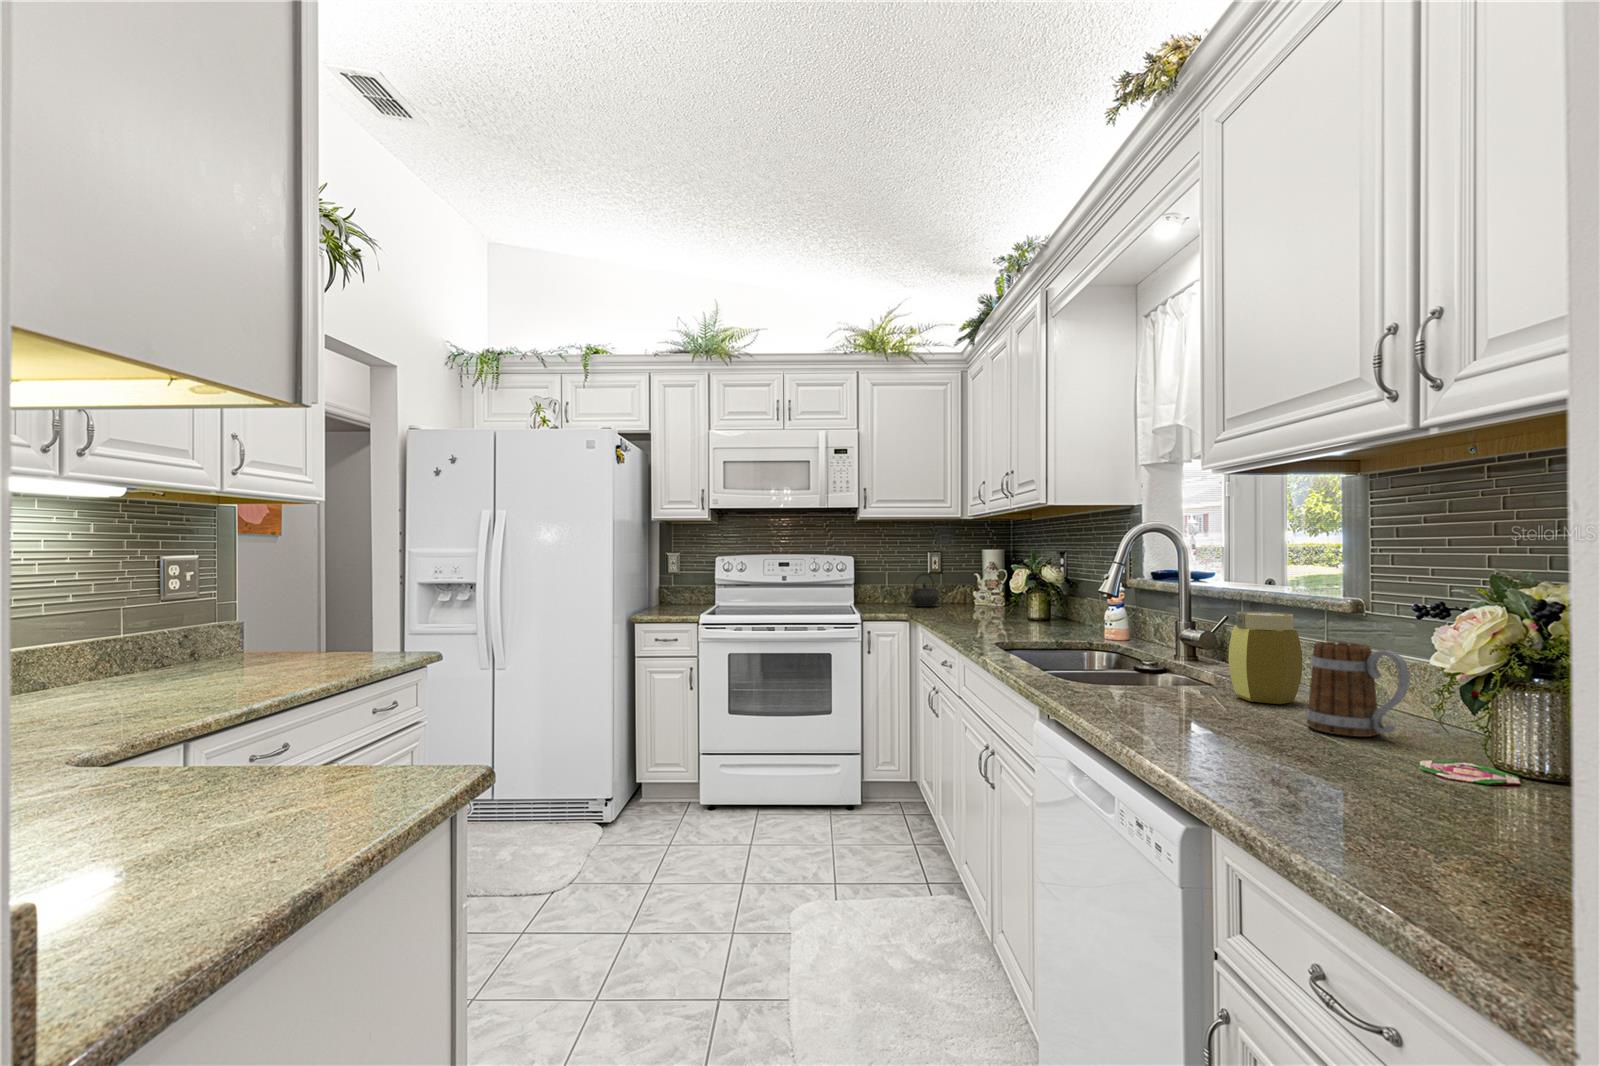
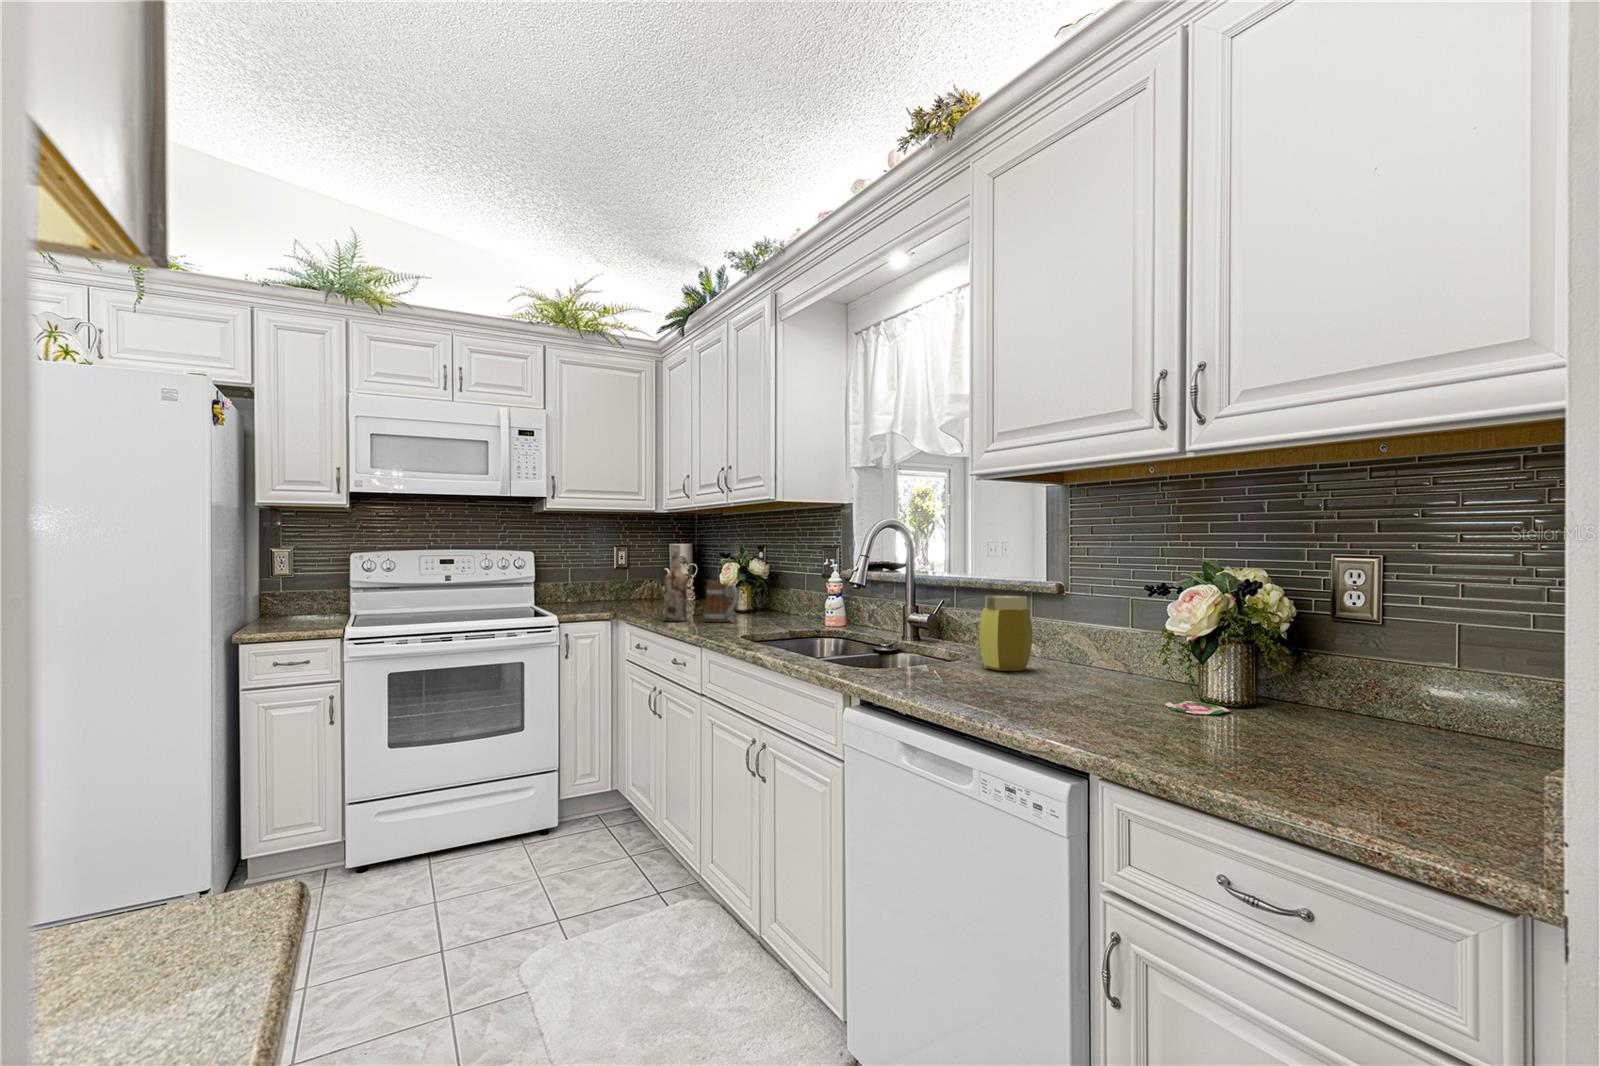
wine bottle: none [952,551,975,625] -> present [664,545,688,621]
kettle: present [910,573,939,607] -> none [593,569,626,605]
mug: present [1306,642,1409,737] -> present [705,583,738,622]

